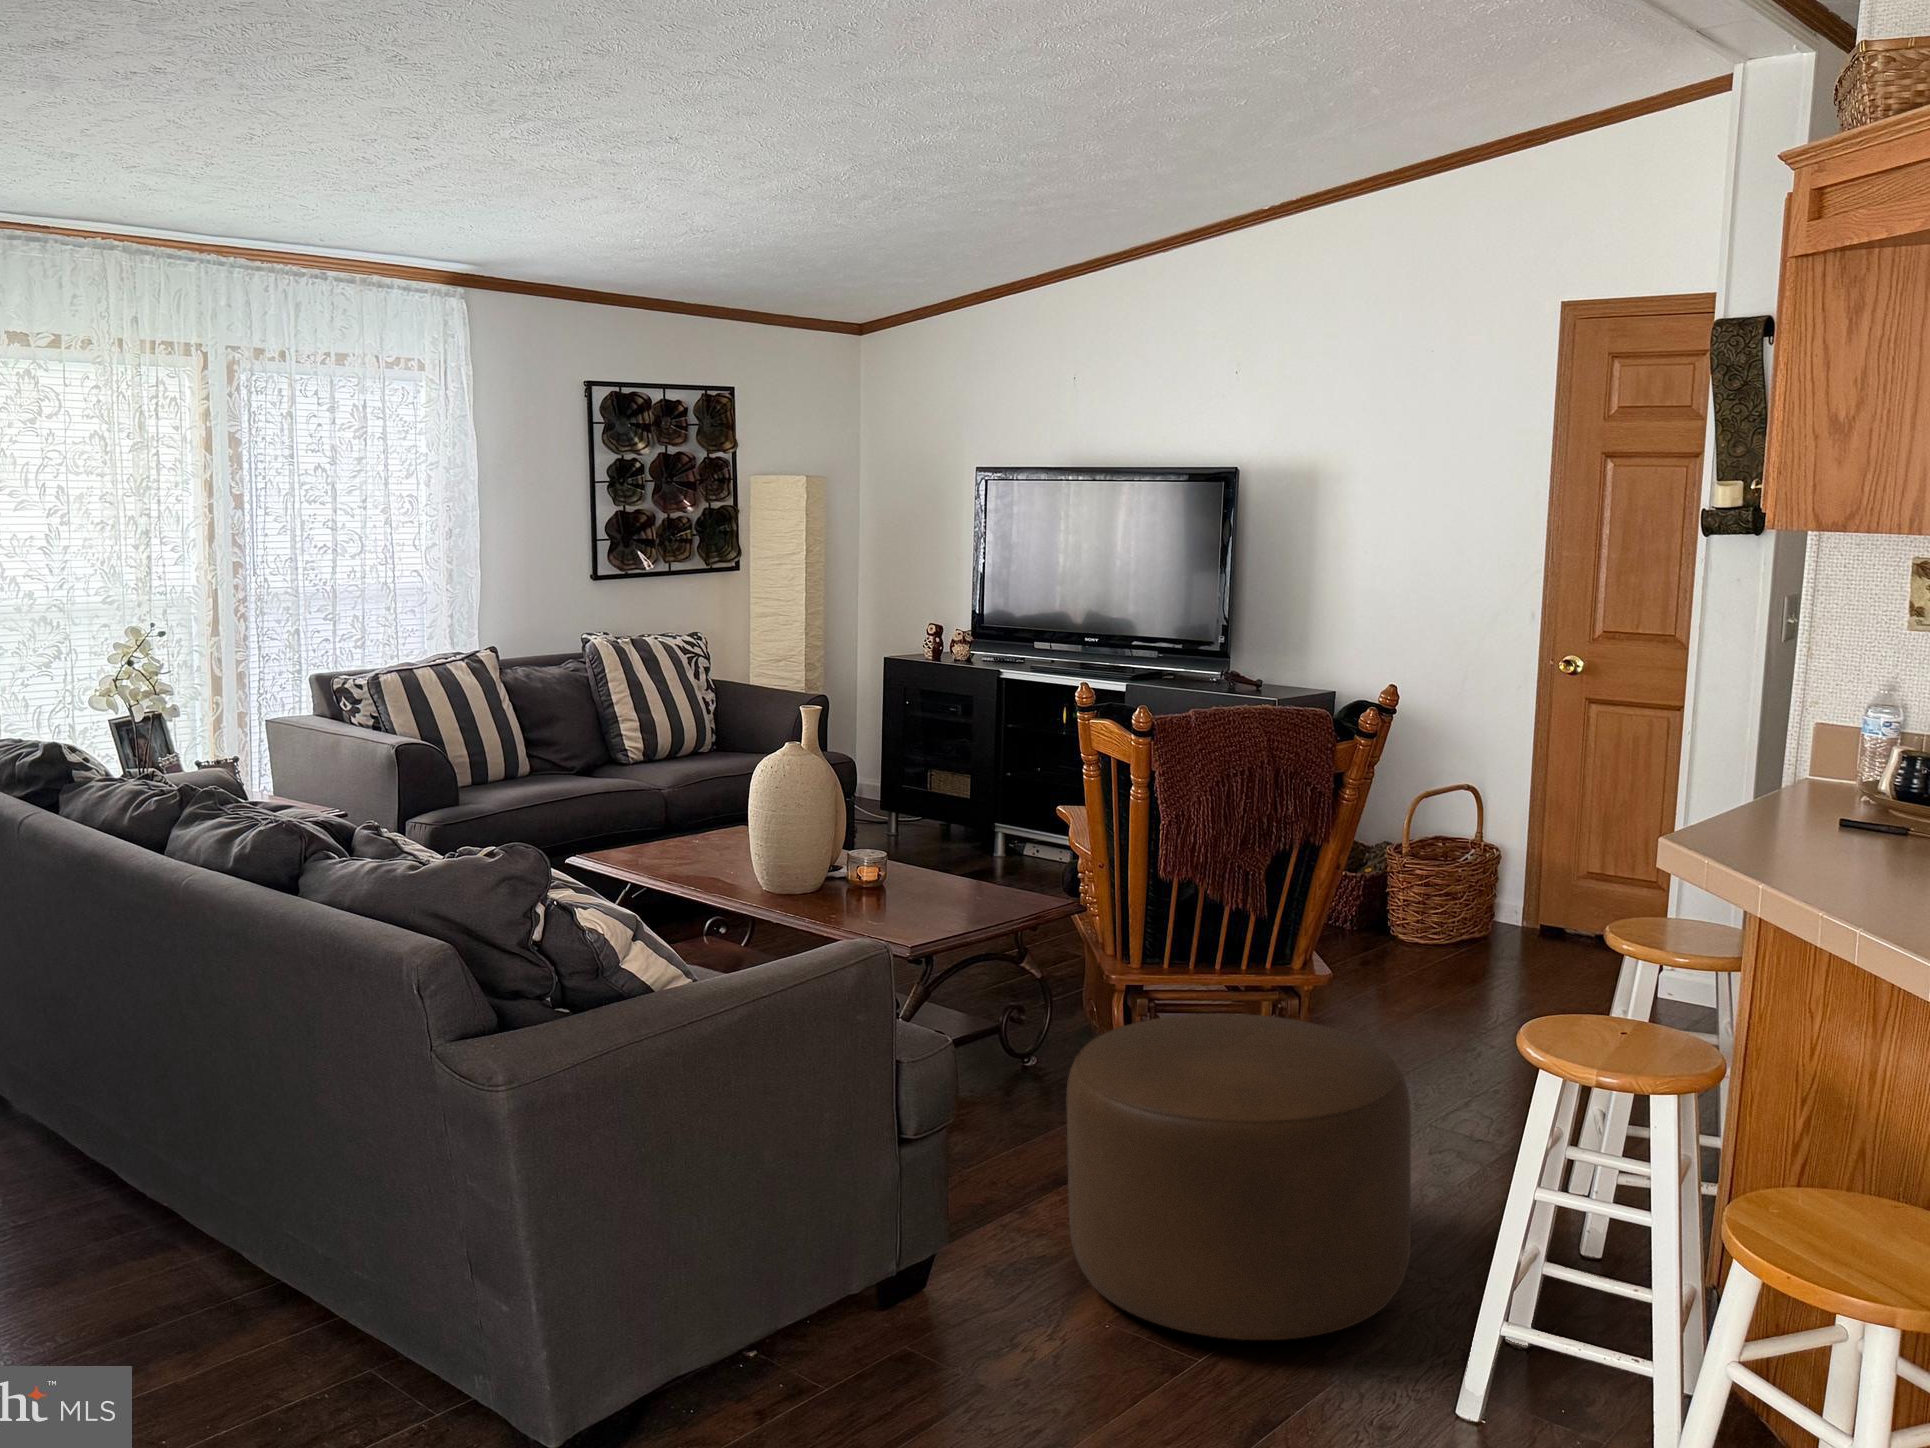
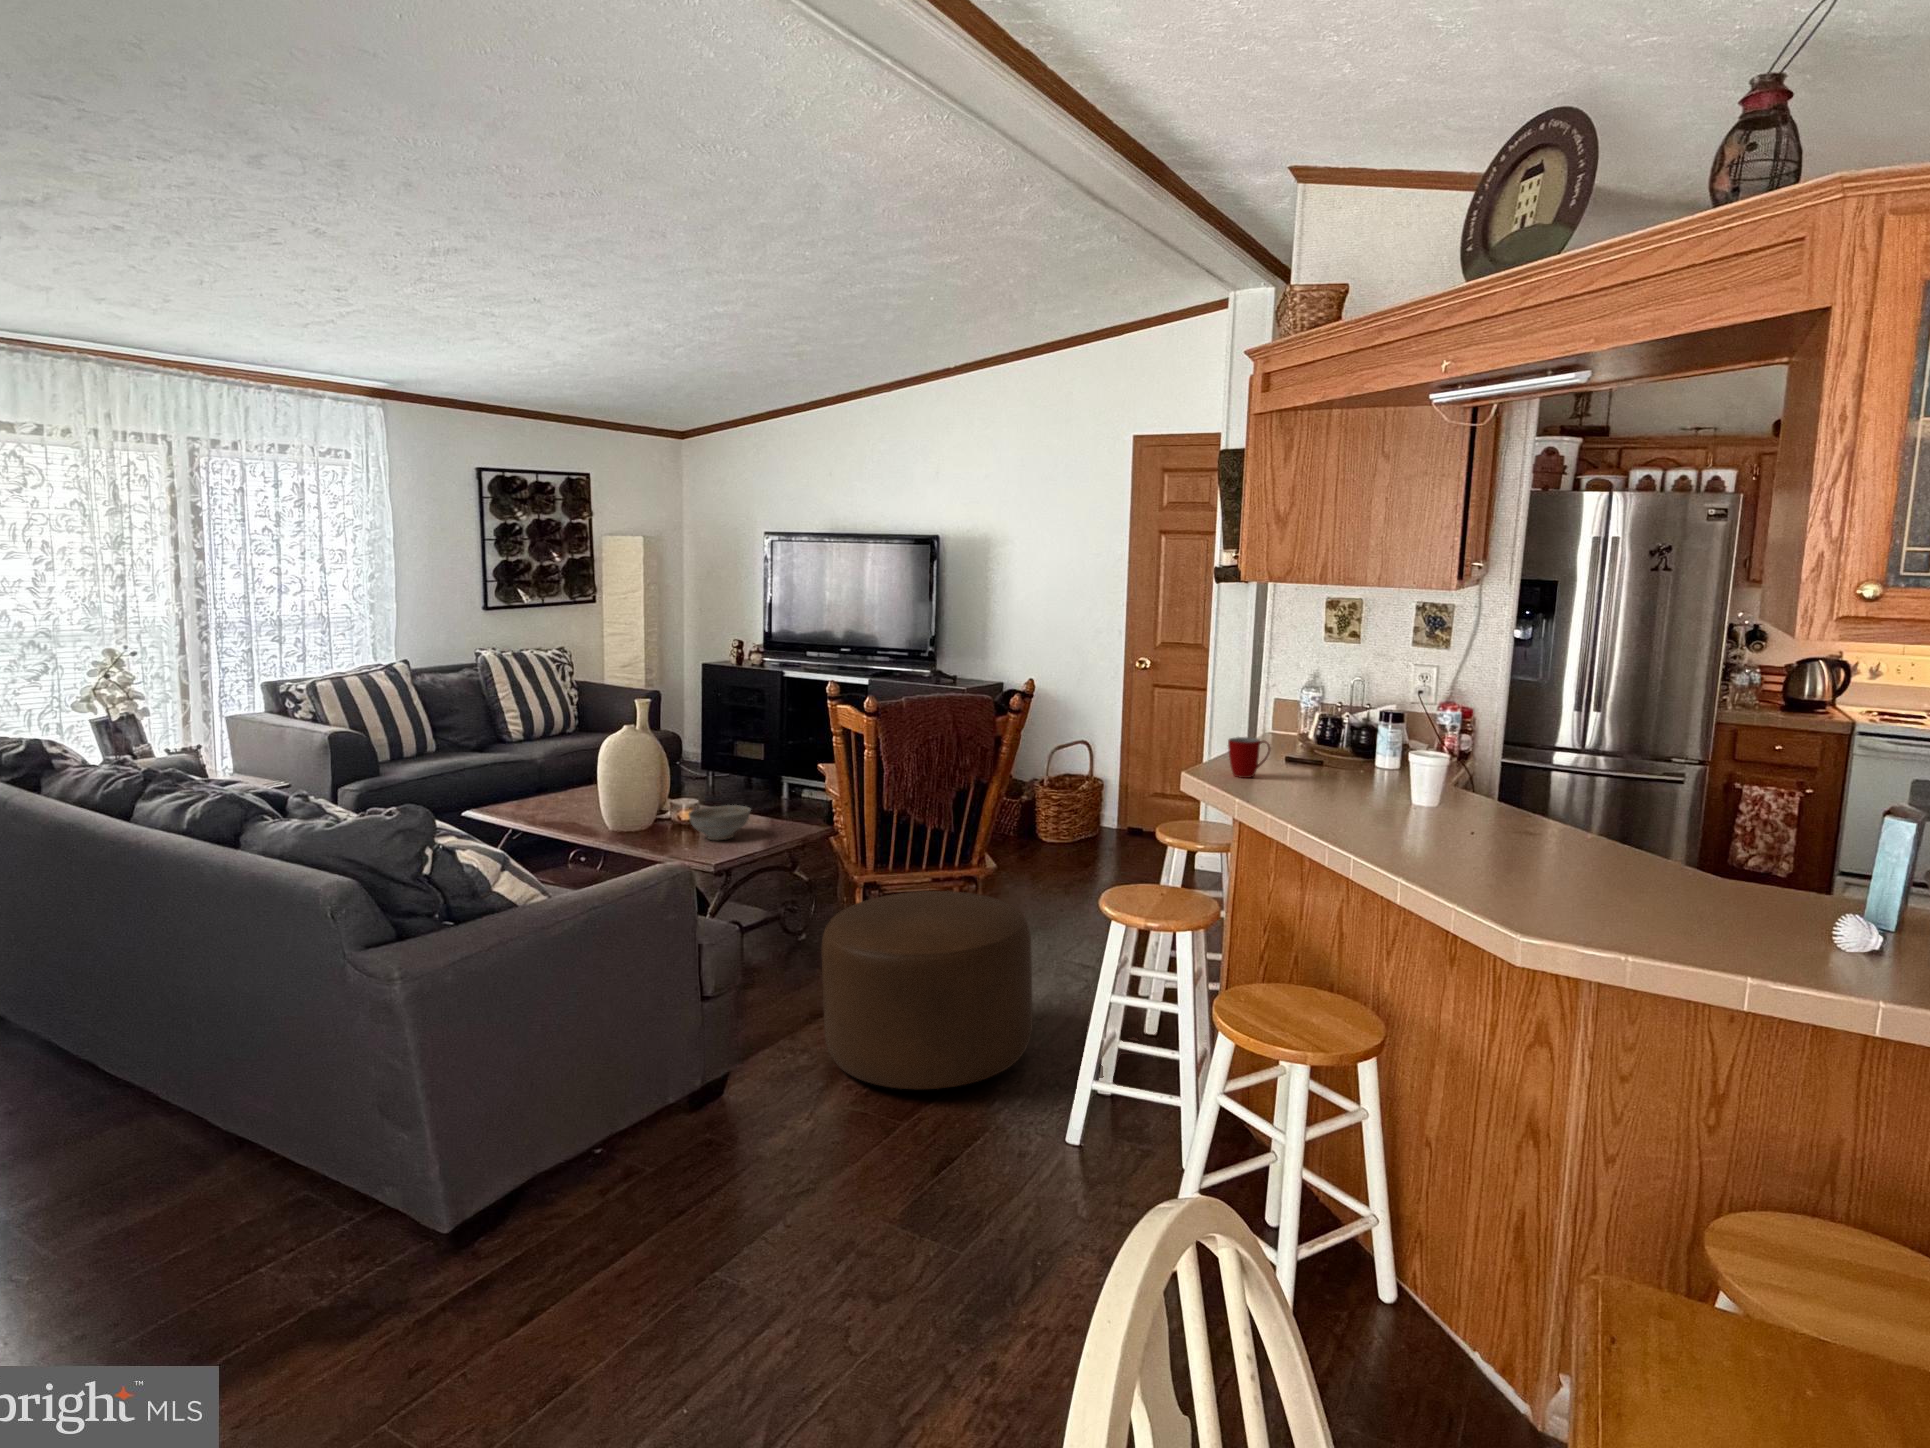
mug: none [1778,782,1860,853] -> present [1228,737,1270,778]
decorative bowl: none [864,864,956,916] -> present [689,805,751,840]

